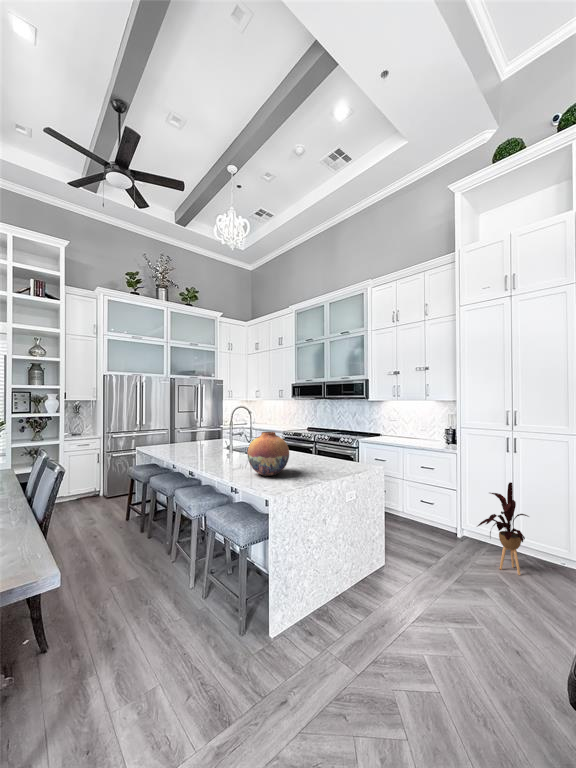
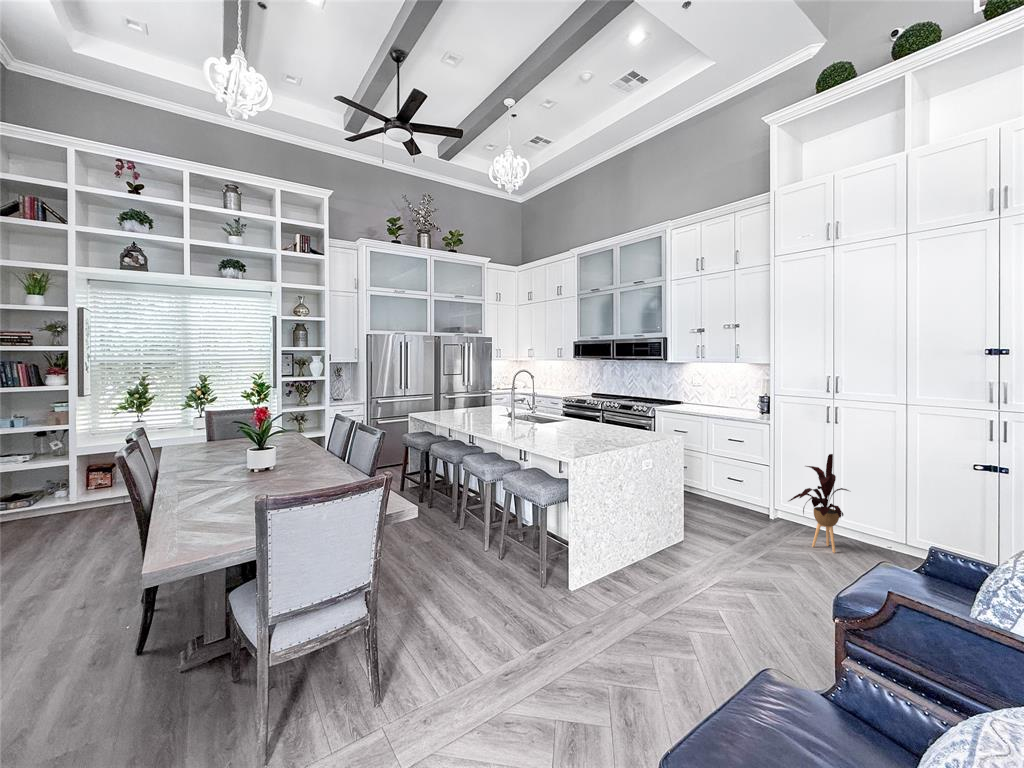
vase: present [248,432,289,476] -> none [541,395,585,440]

